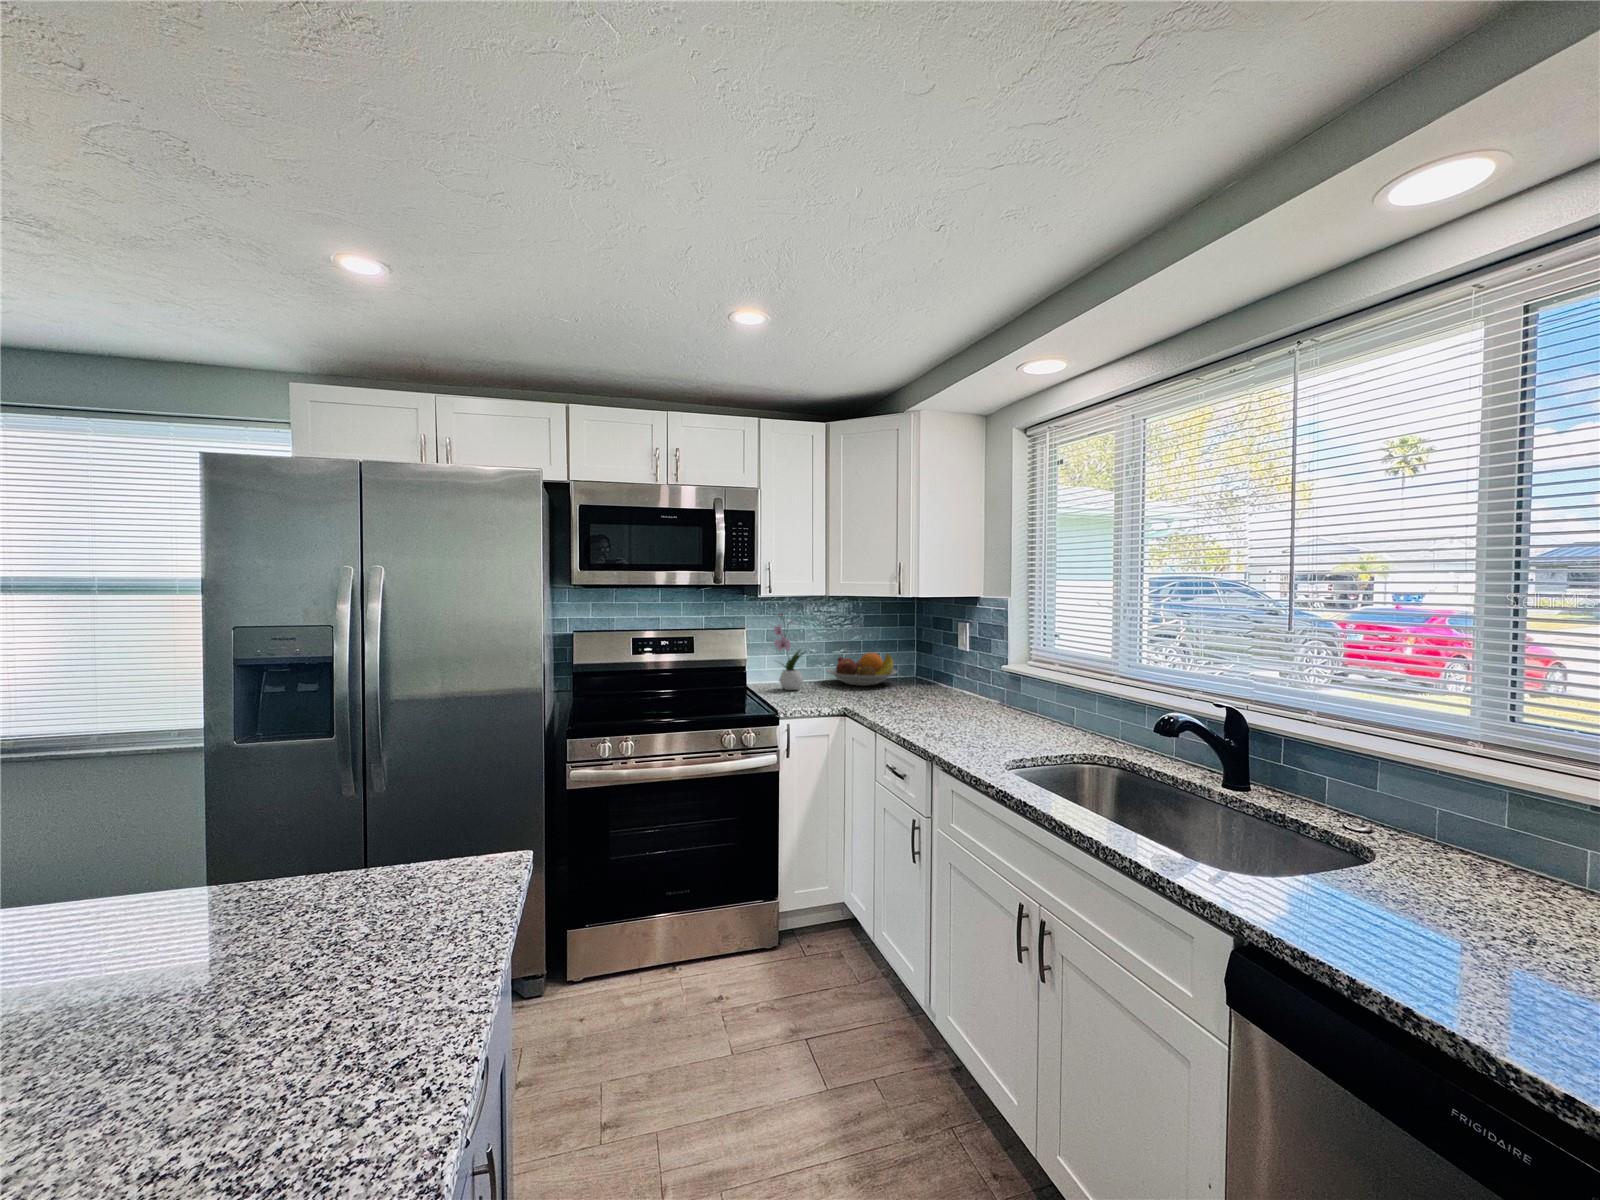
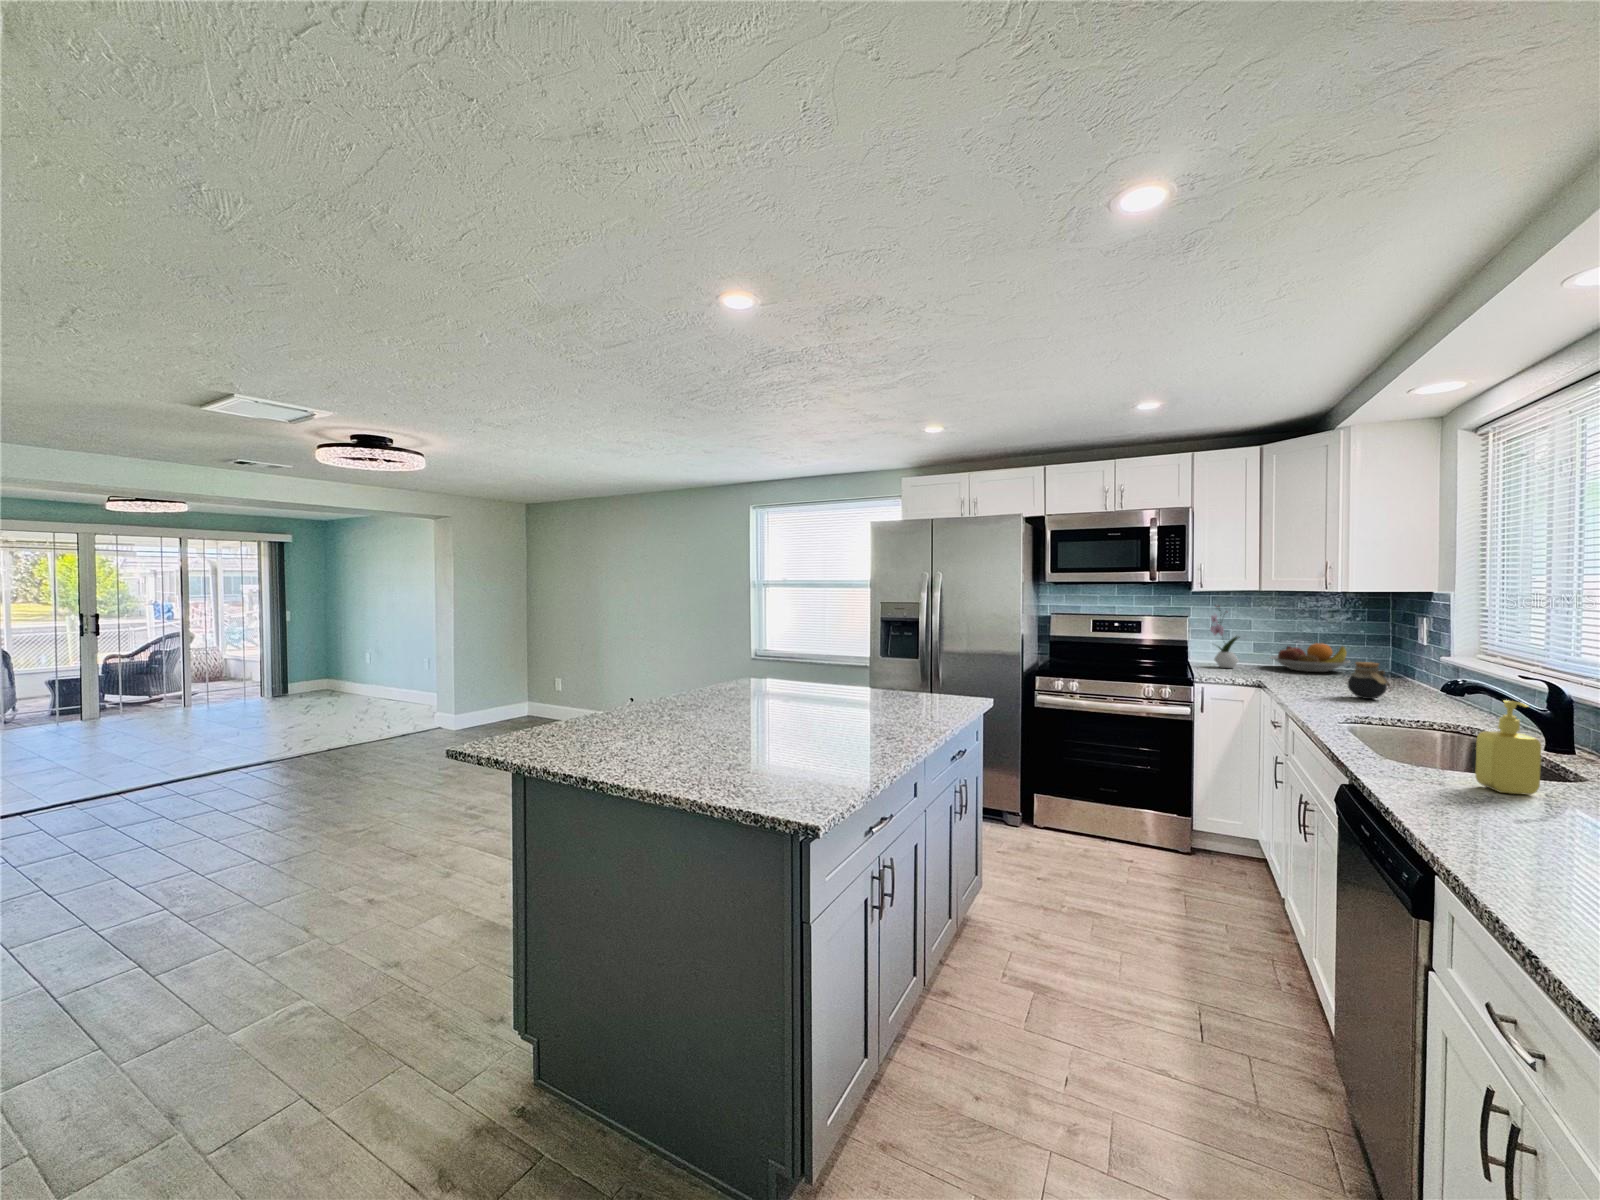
jar: none [955,681,998,725] -> present [1348,662,1391,699]
soap dispenser: none [1416,785,1493,942] -> present [1475,700,1541,795]

